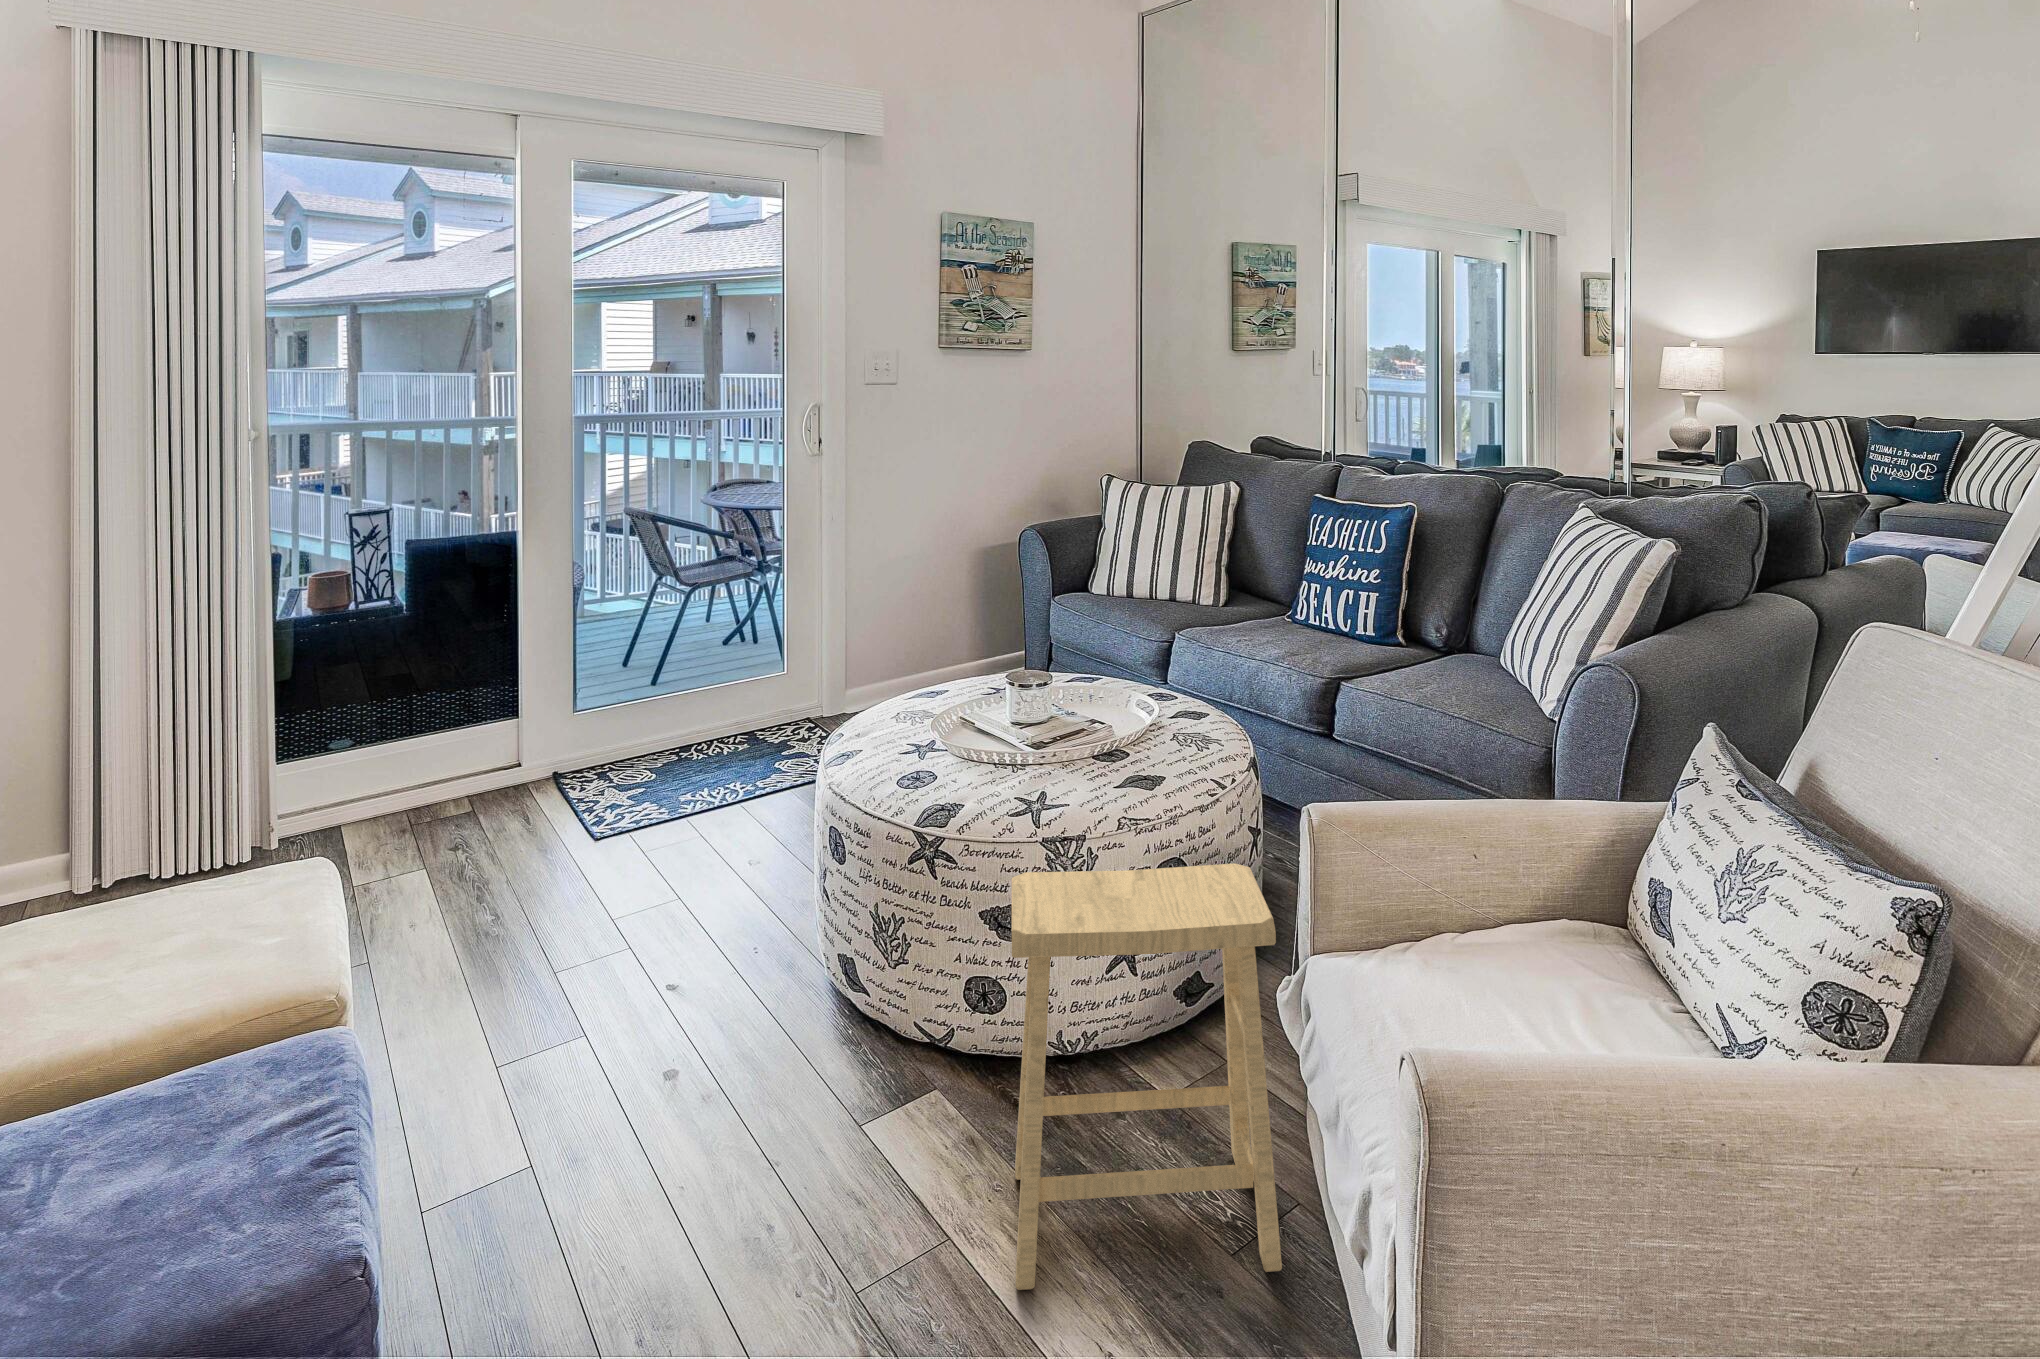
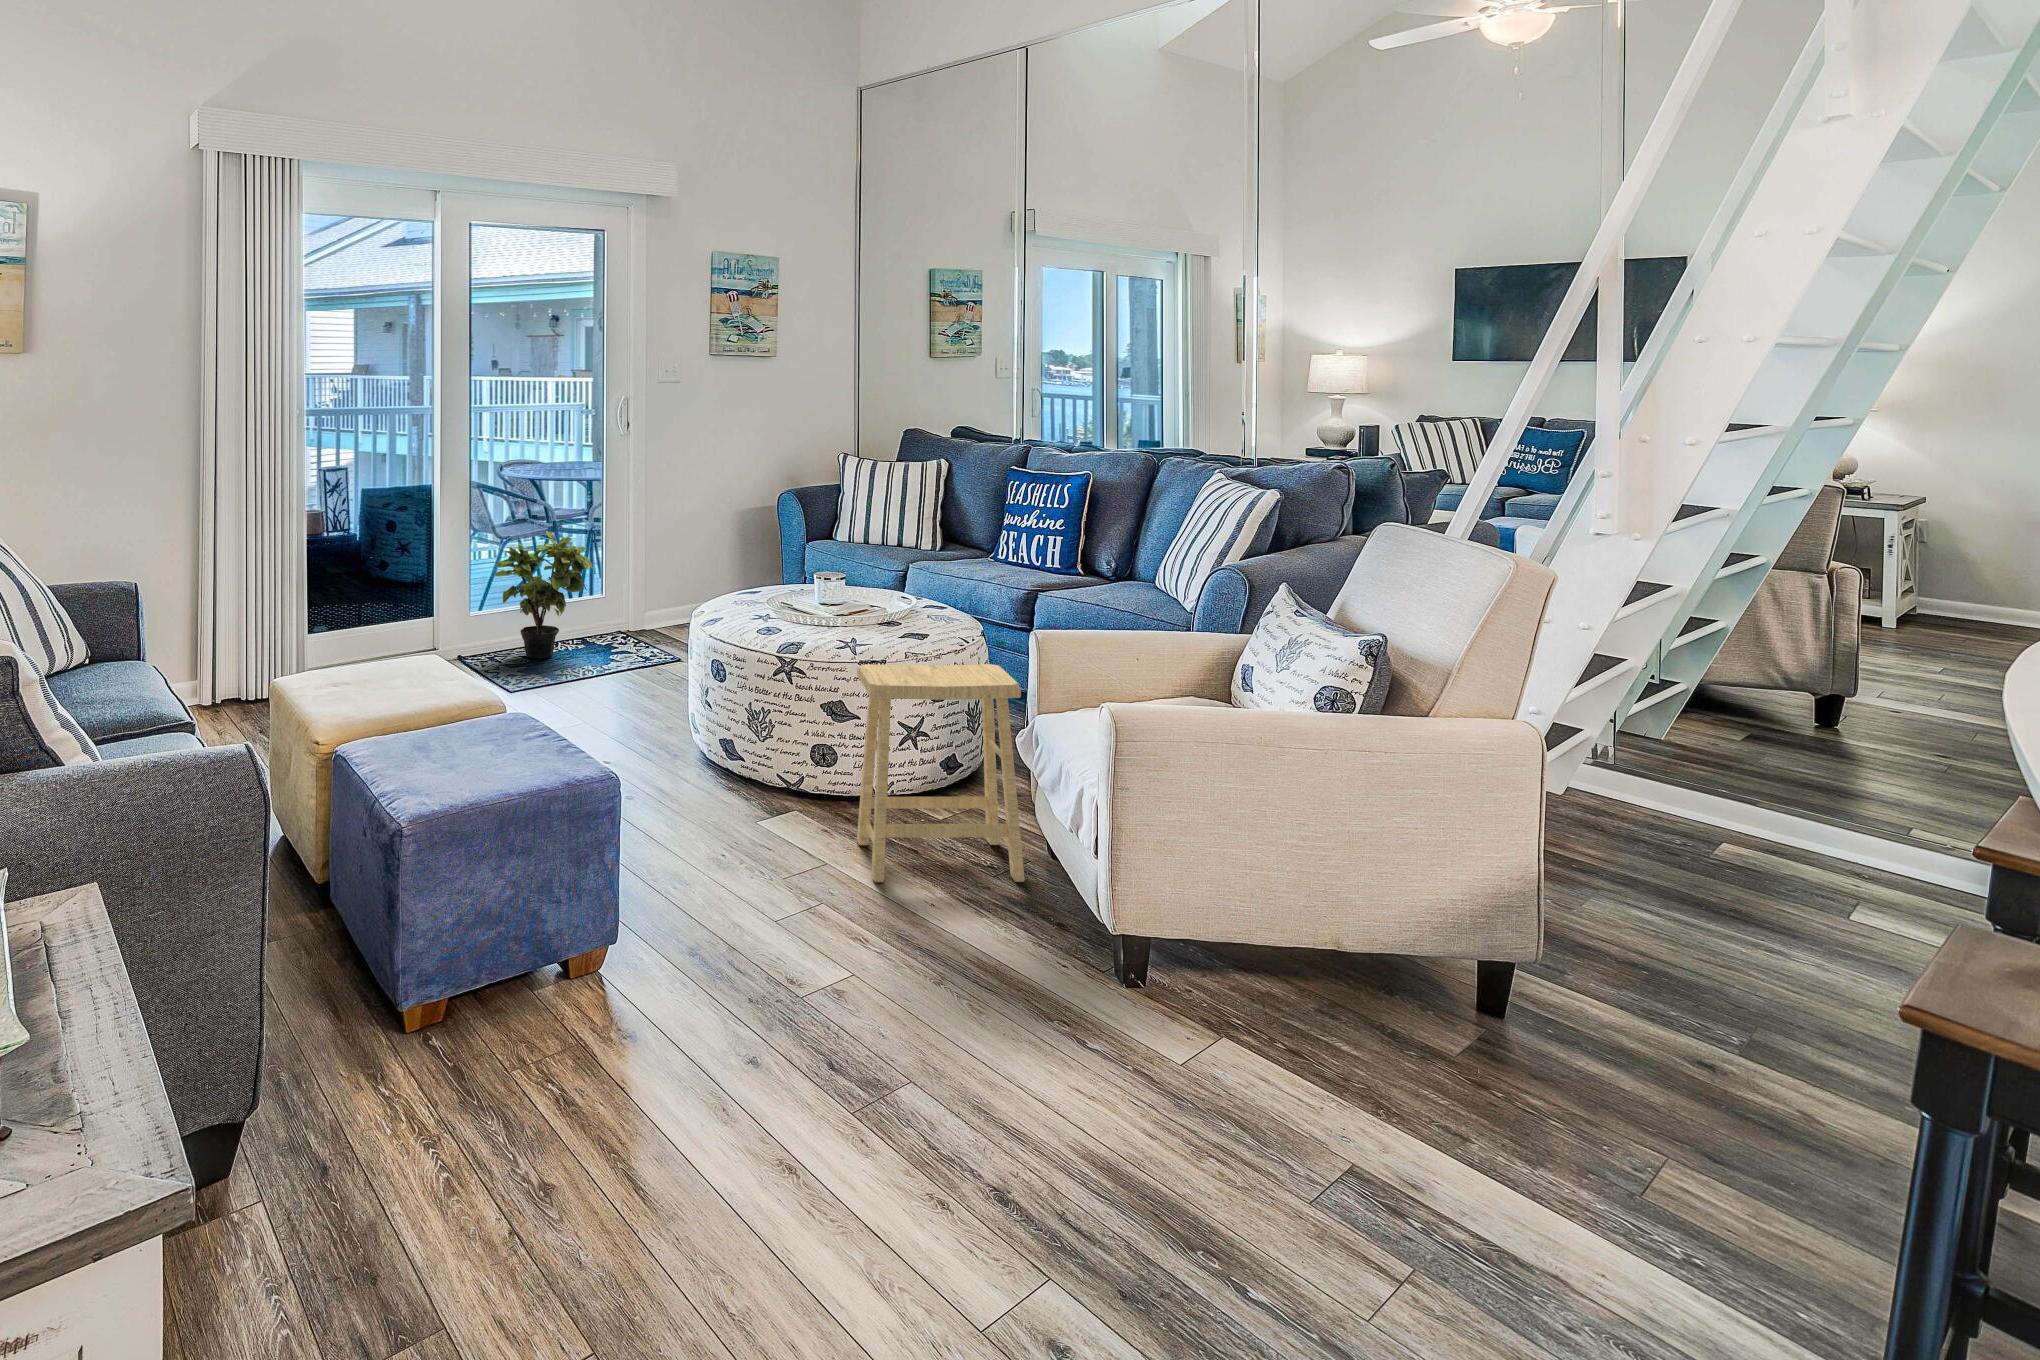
potted plant: none [616,592,755,770] -> present [494,531,593,658]

